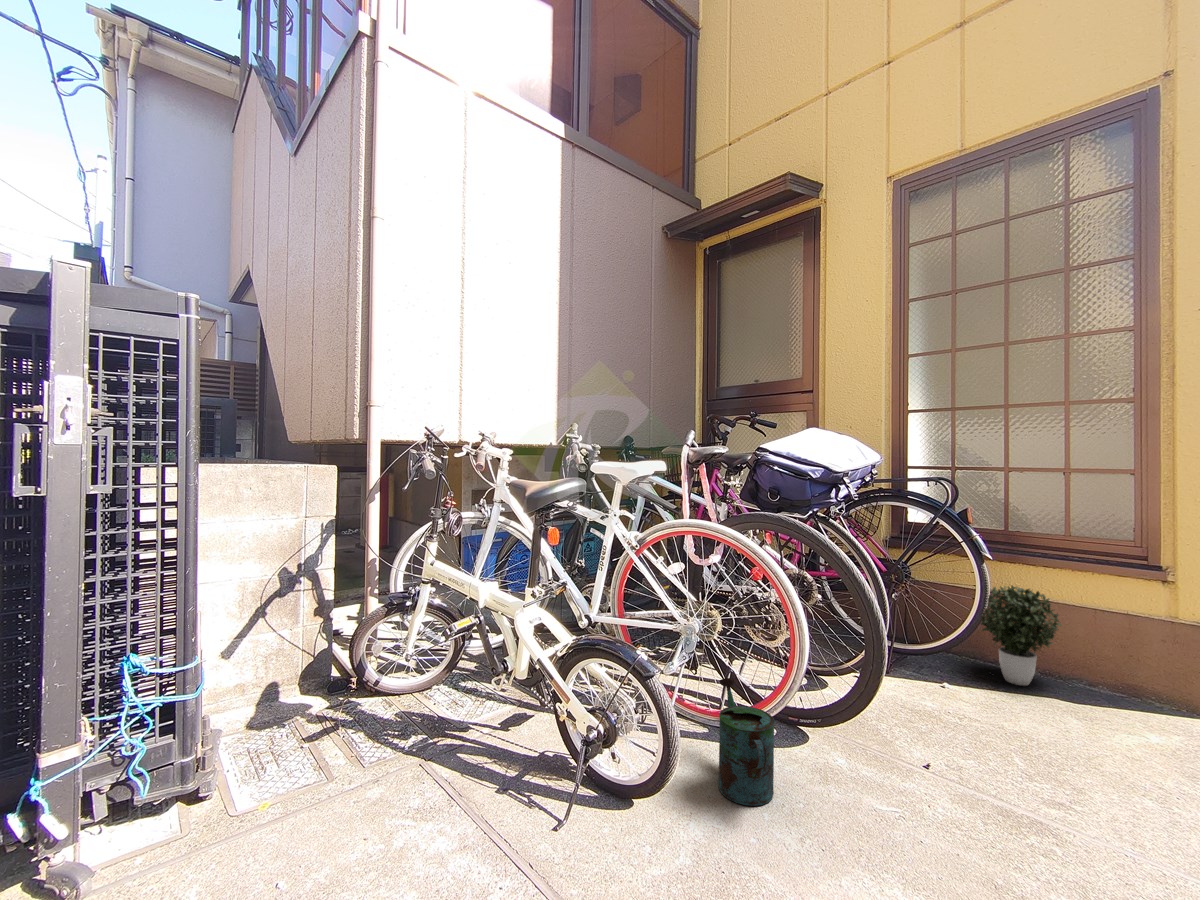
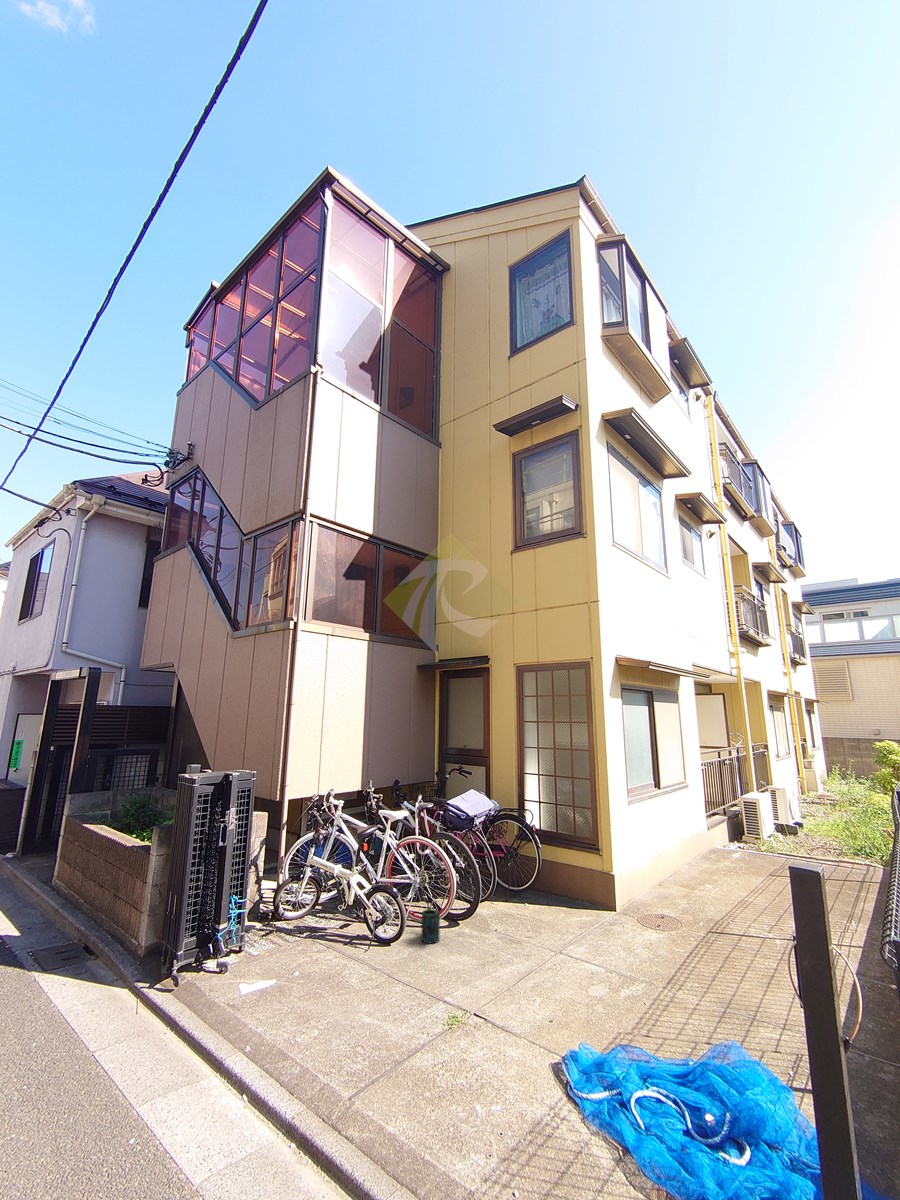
potted plant: present [981,586,1061,686] -> none [541,857,571,903]

